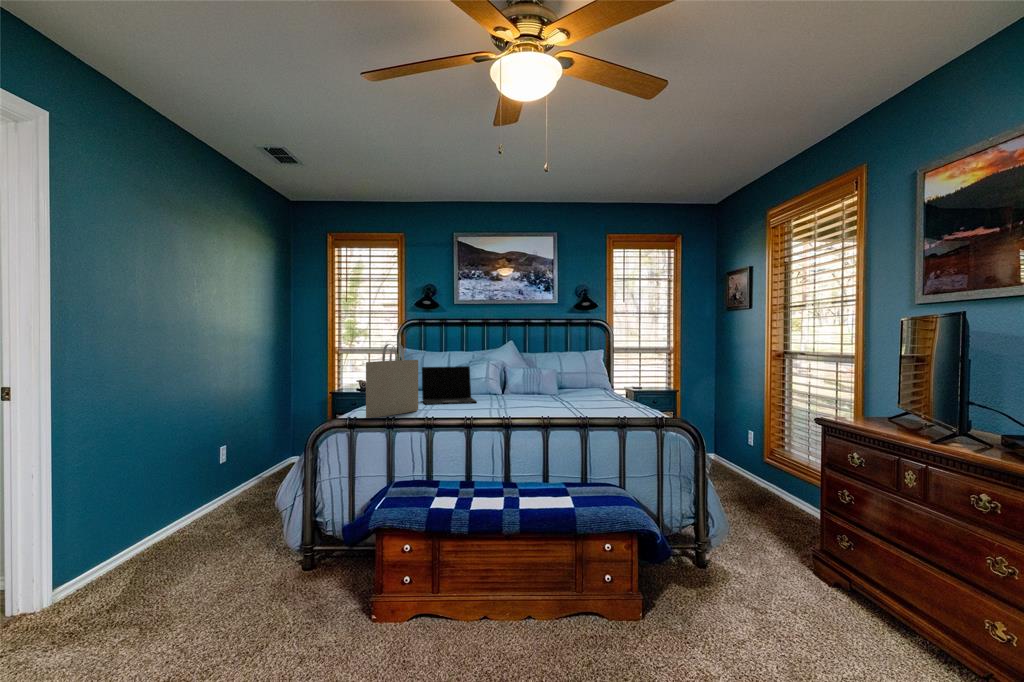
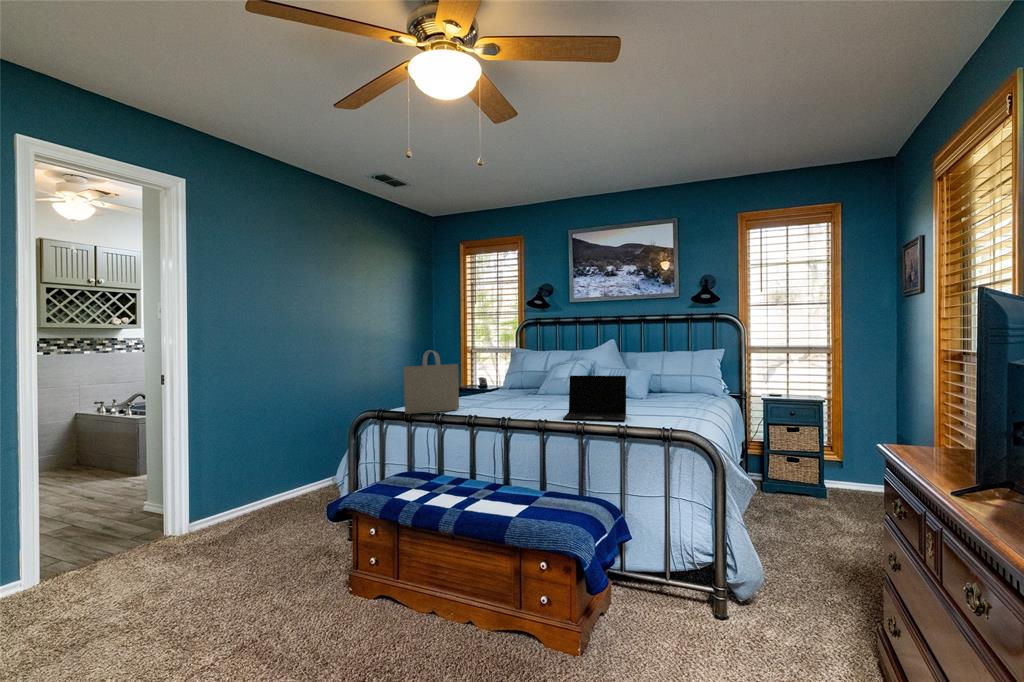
laptop: present [422,366,477,405] -> present [563,376,626,422]

